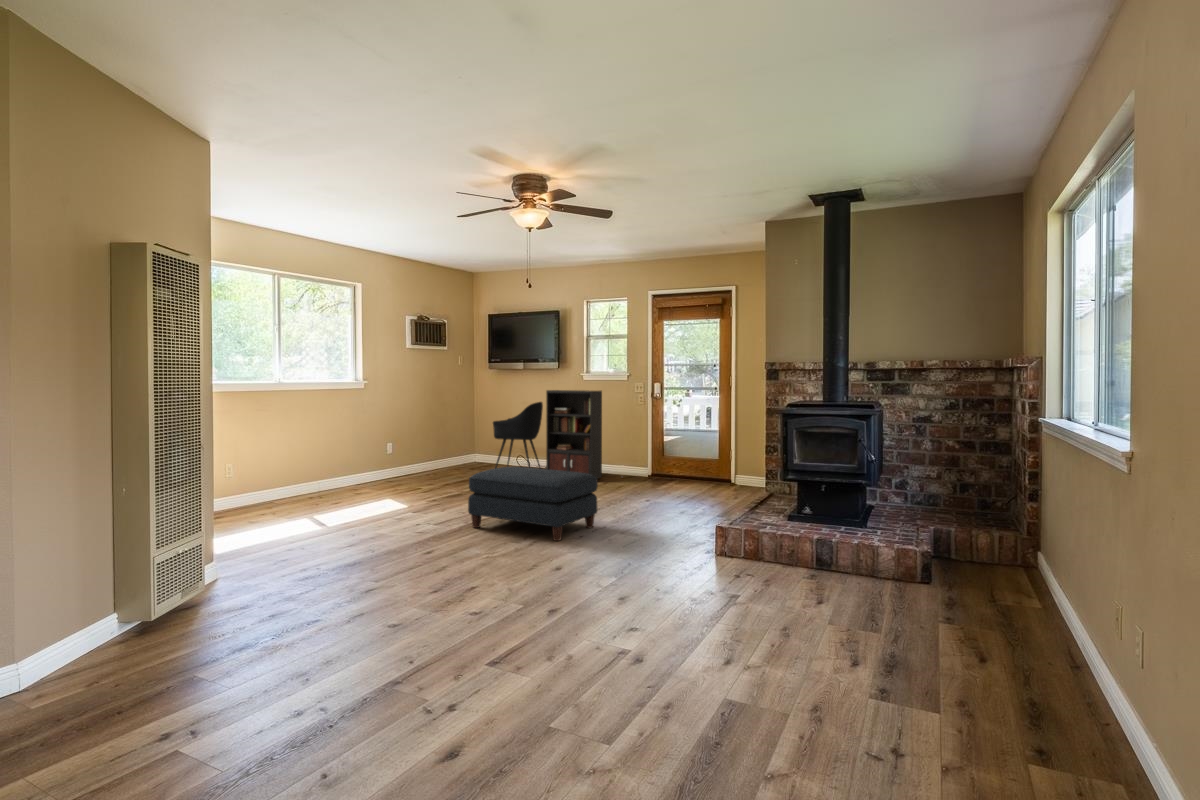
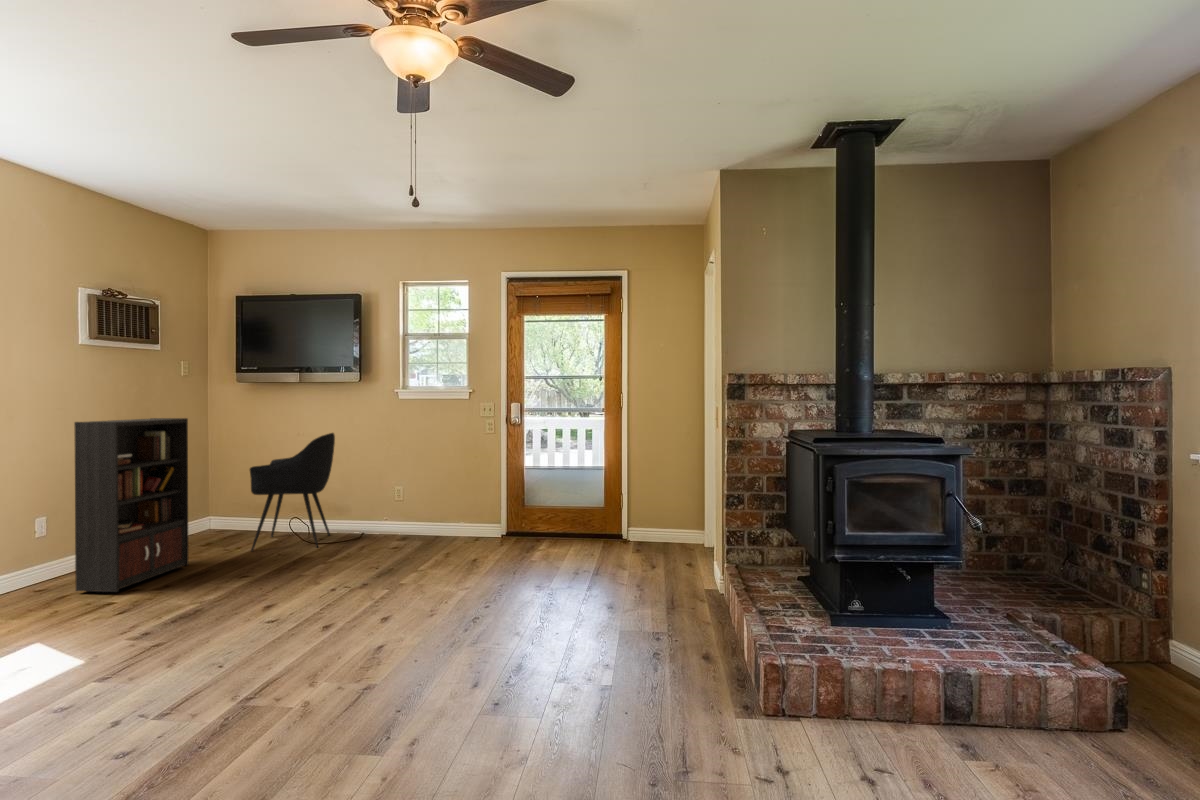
bookcase: present [546,390,602,479] -> present [74,418,189,592]
ottoman: present [468,467,598,541] -> none [238,567,505,728]

